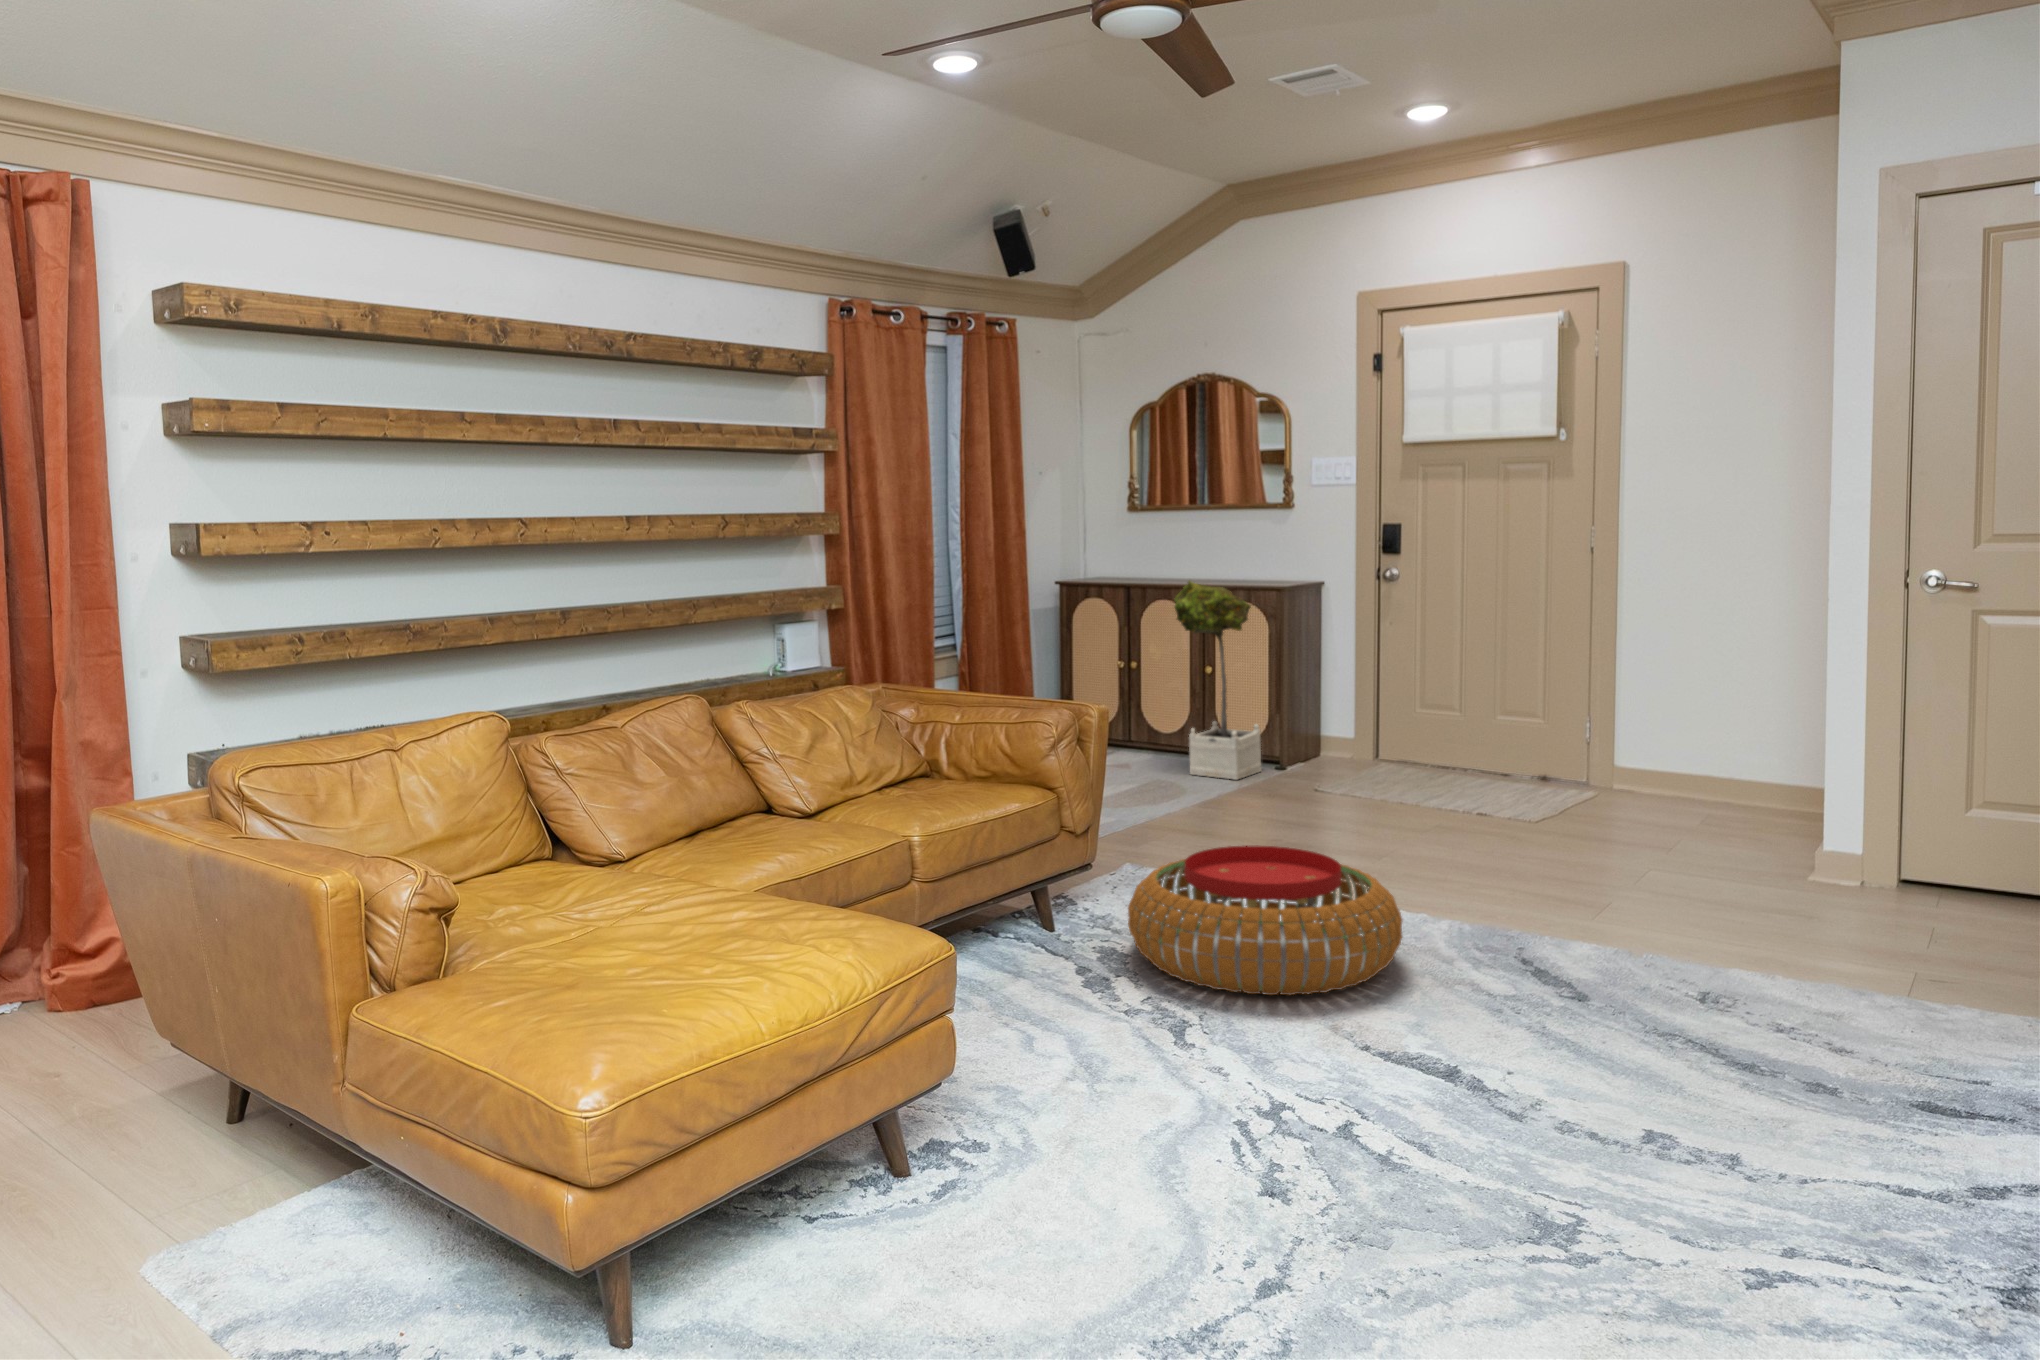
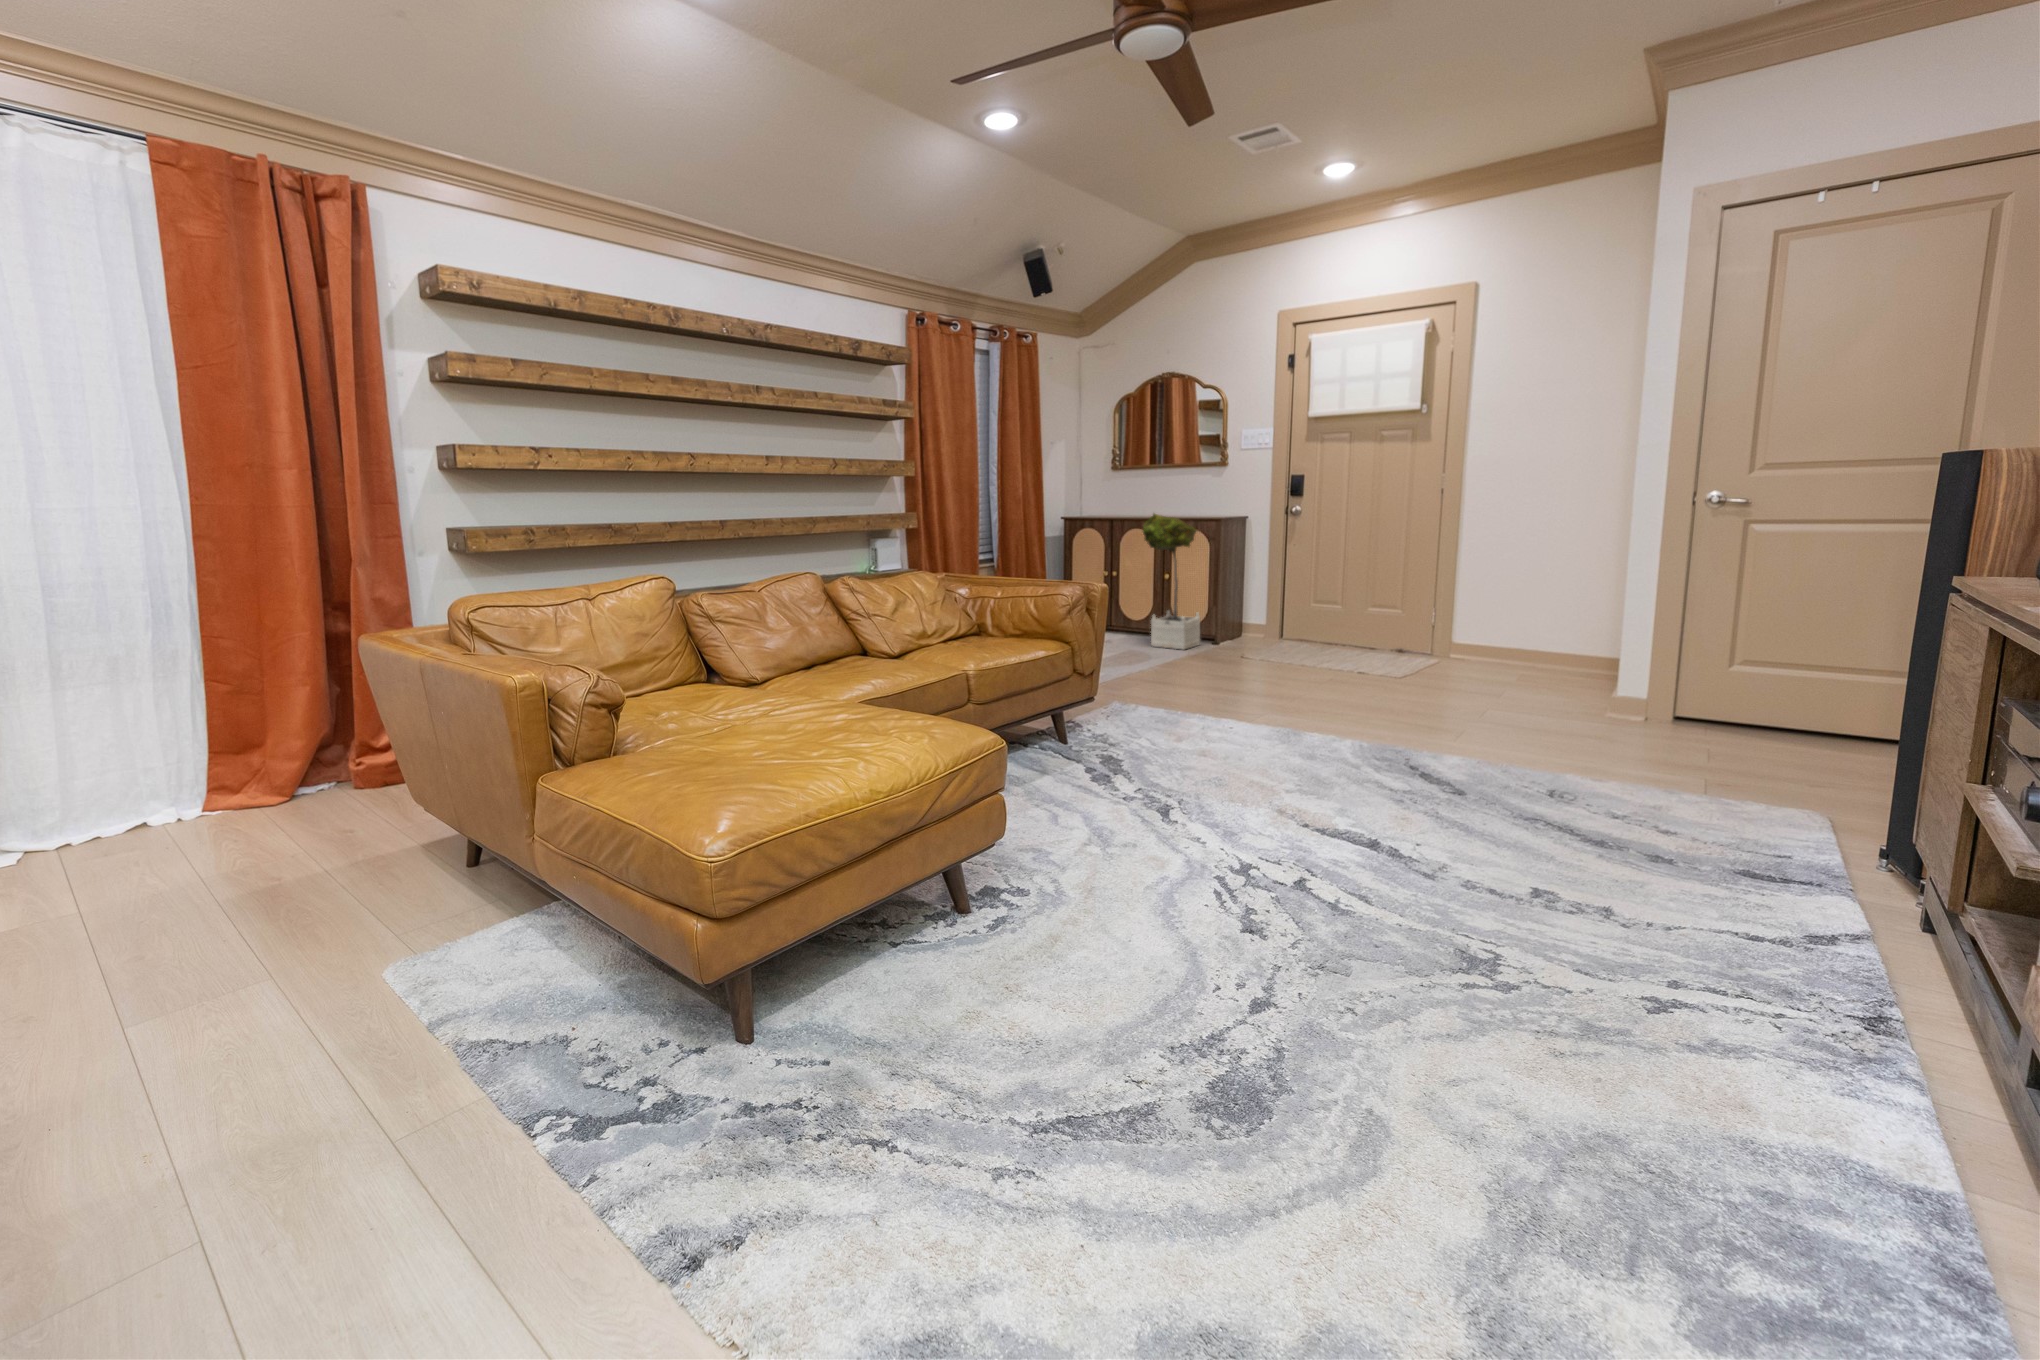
pouf: present [1128,845,1402,995] -> none [1121,684,1324,788]

